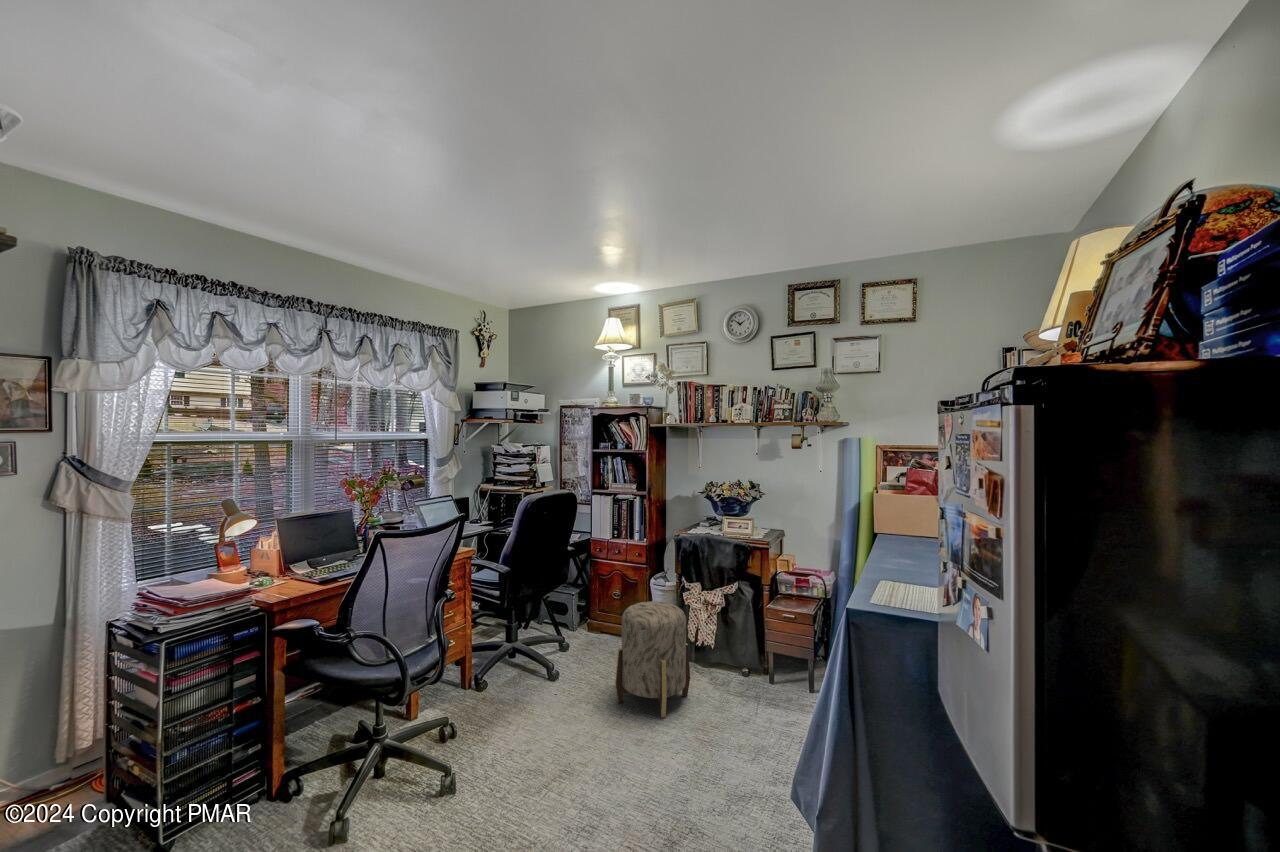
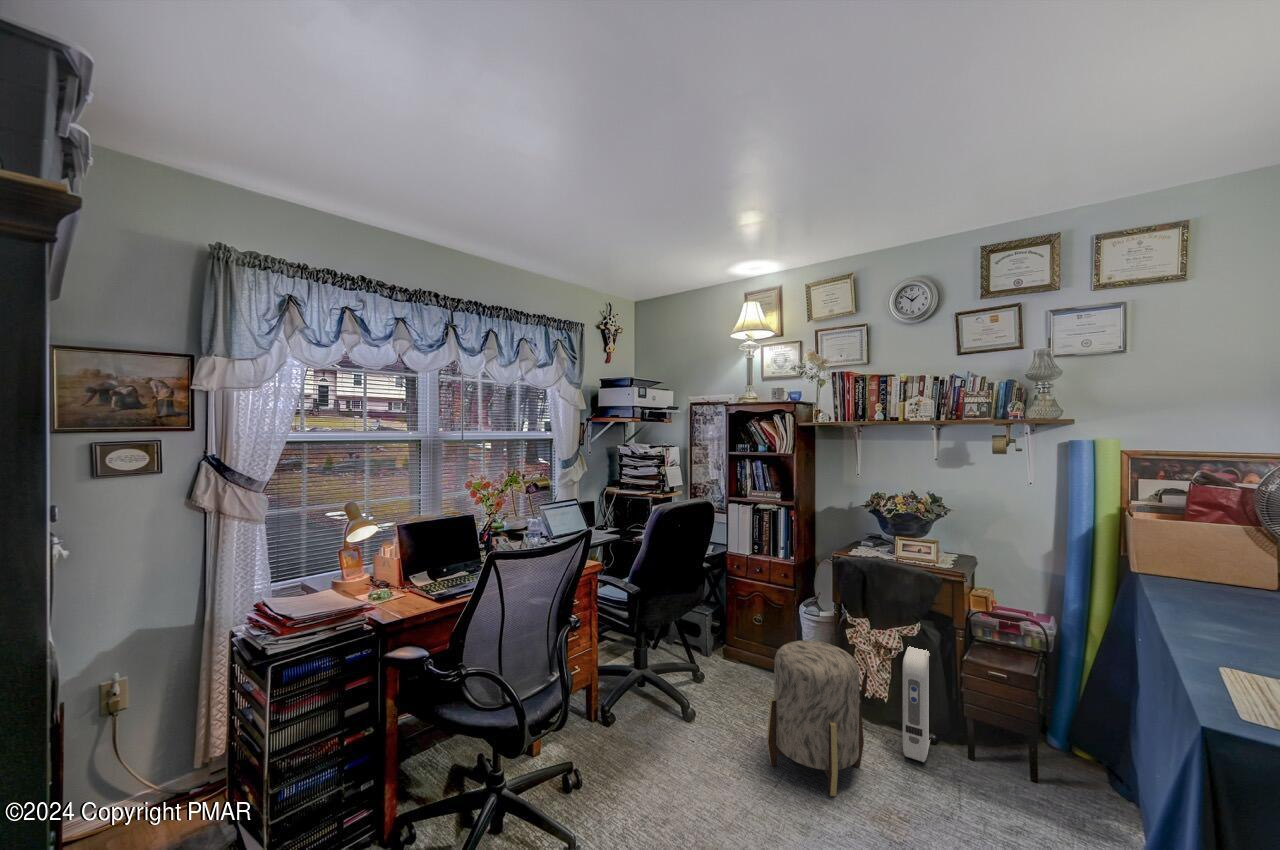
air purifier: none [721,596,747,688] -> present [903,646,930,762]

